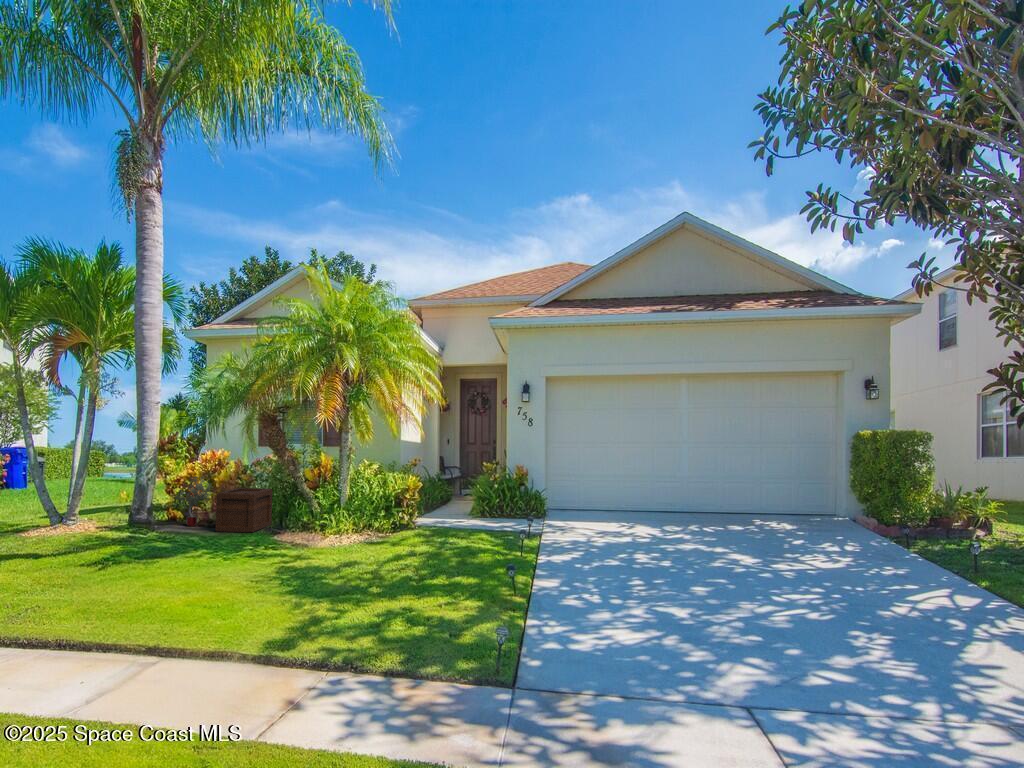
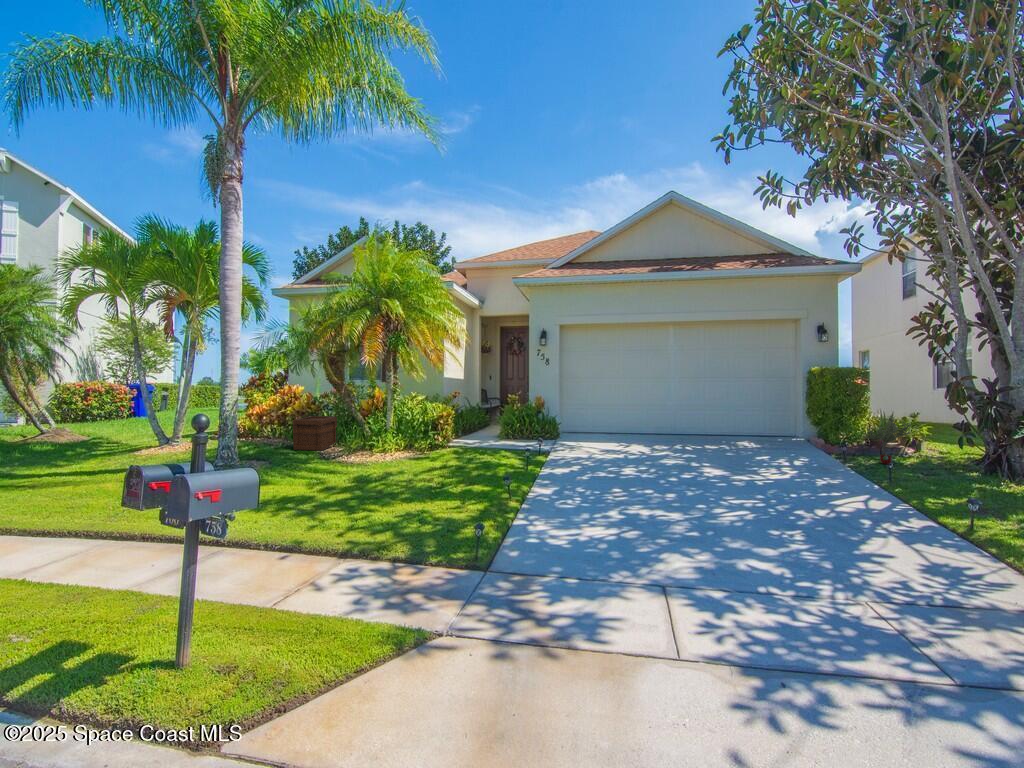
potted tree: present [176,477,211,526] -> present [865,416,911,464]

